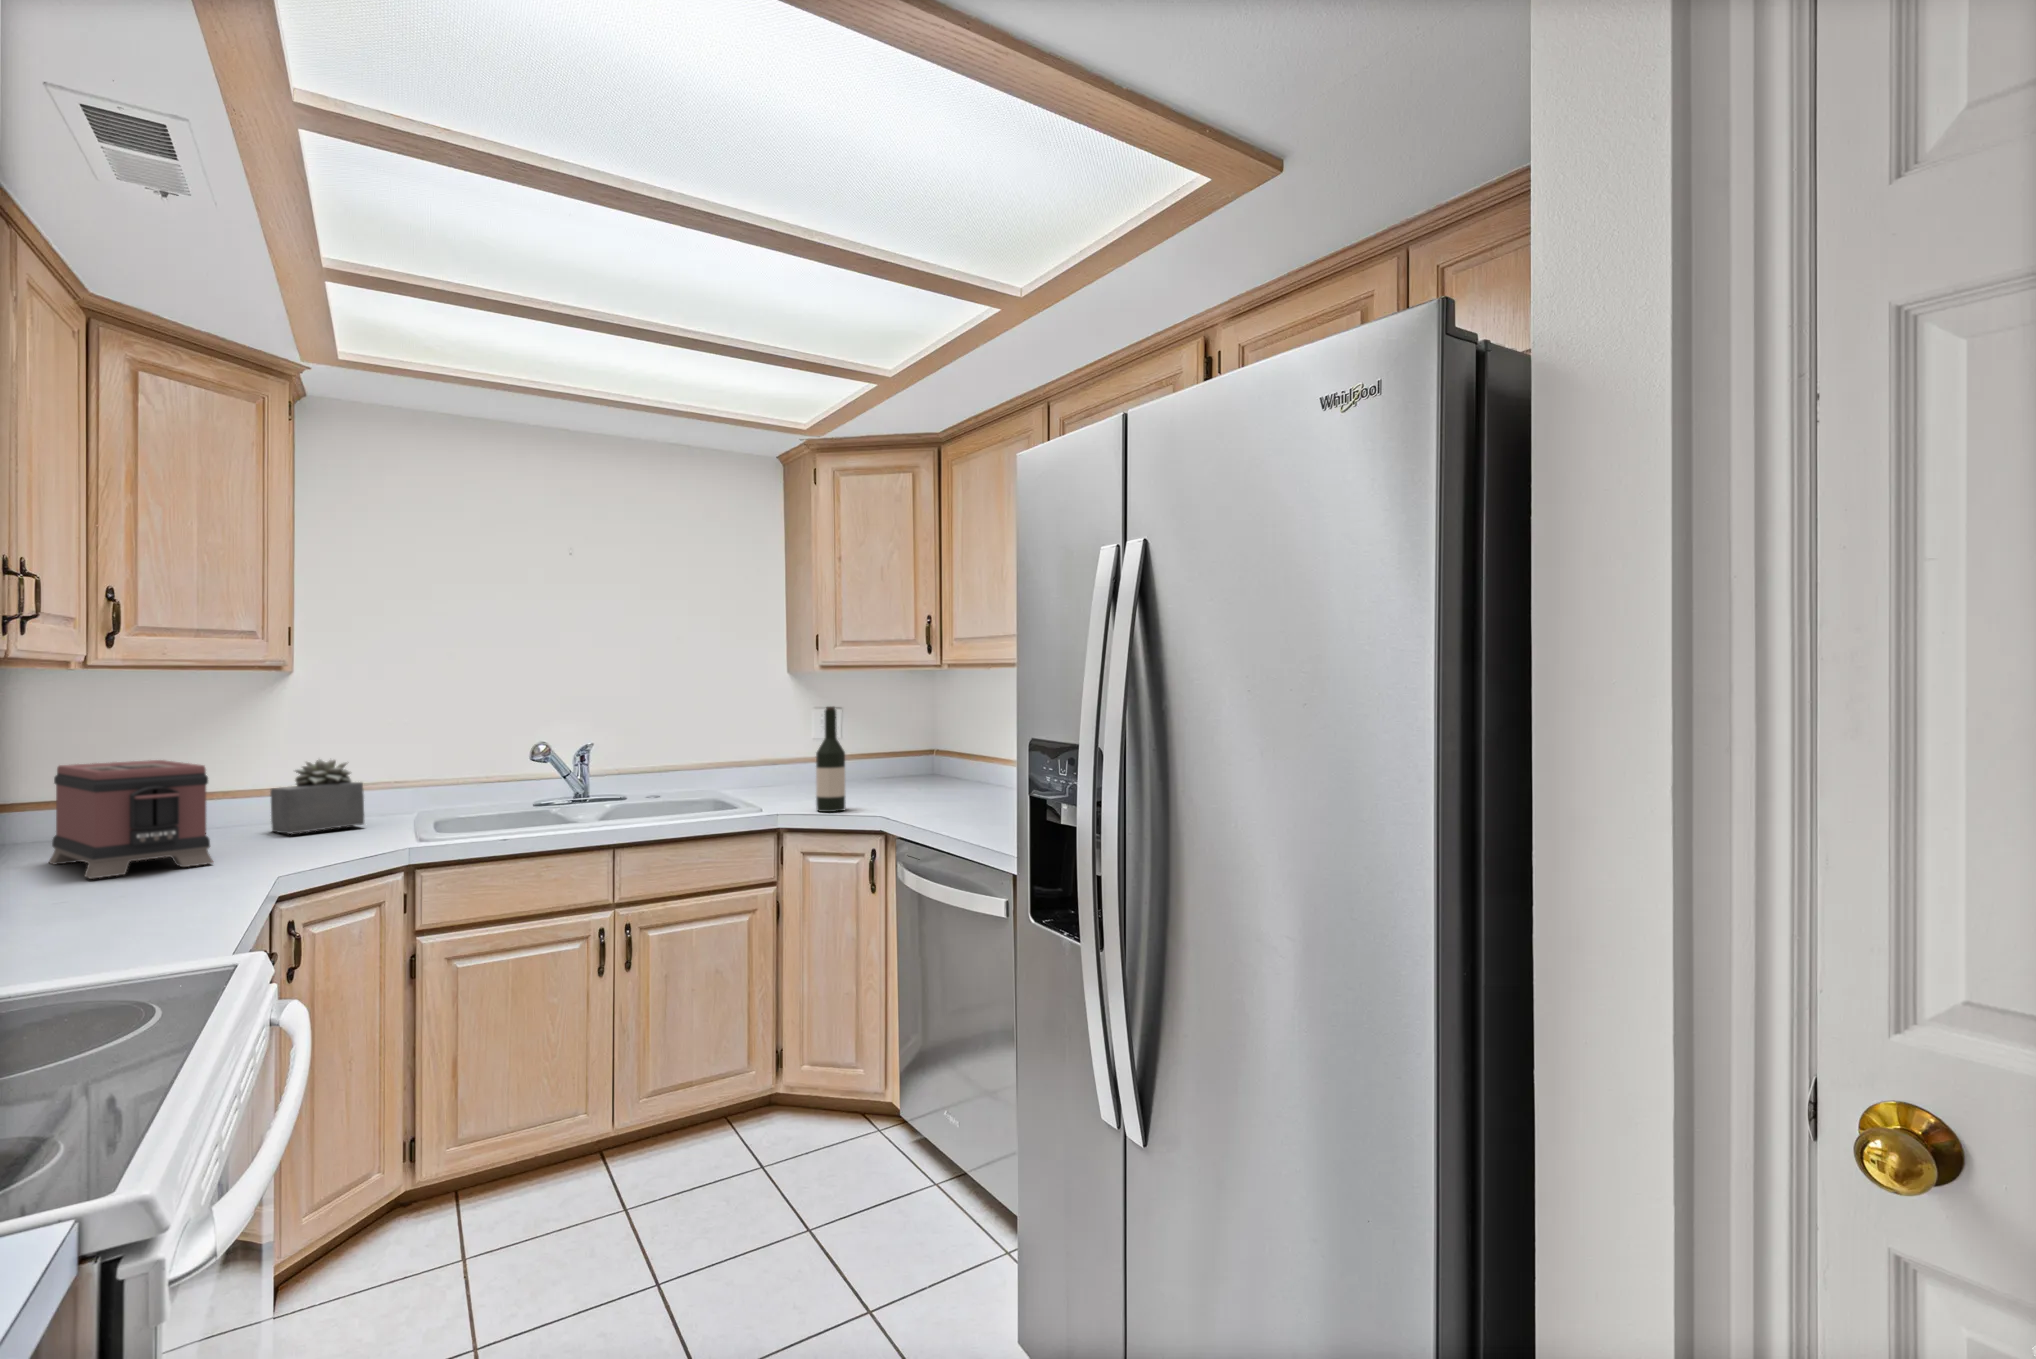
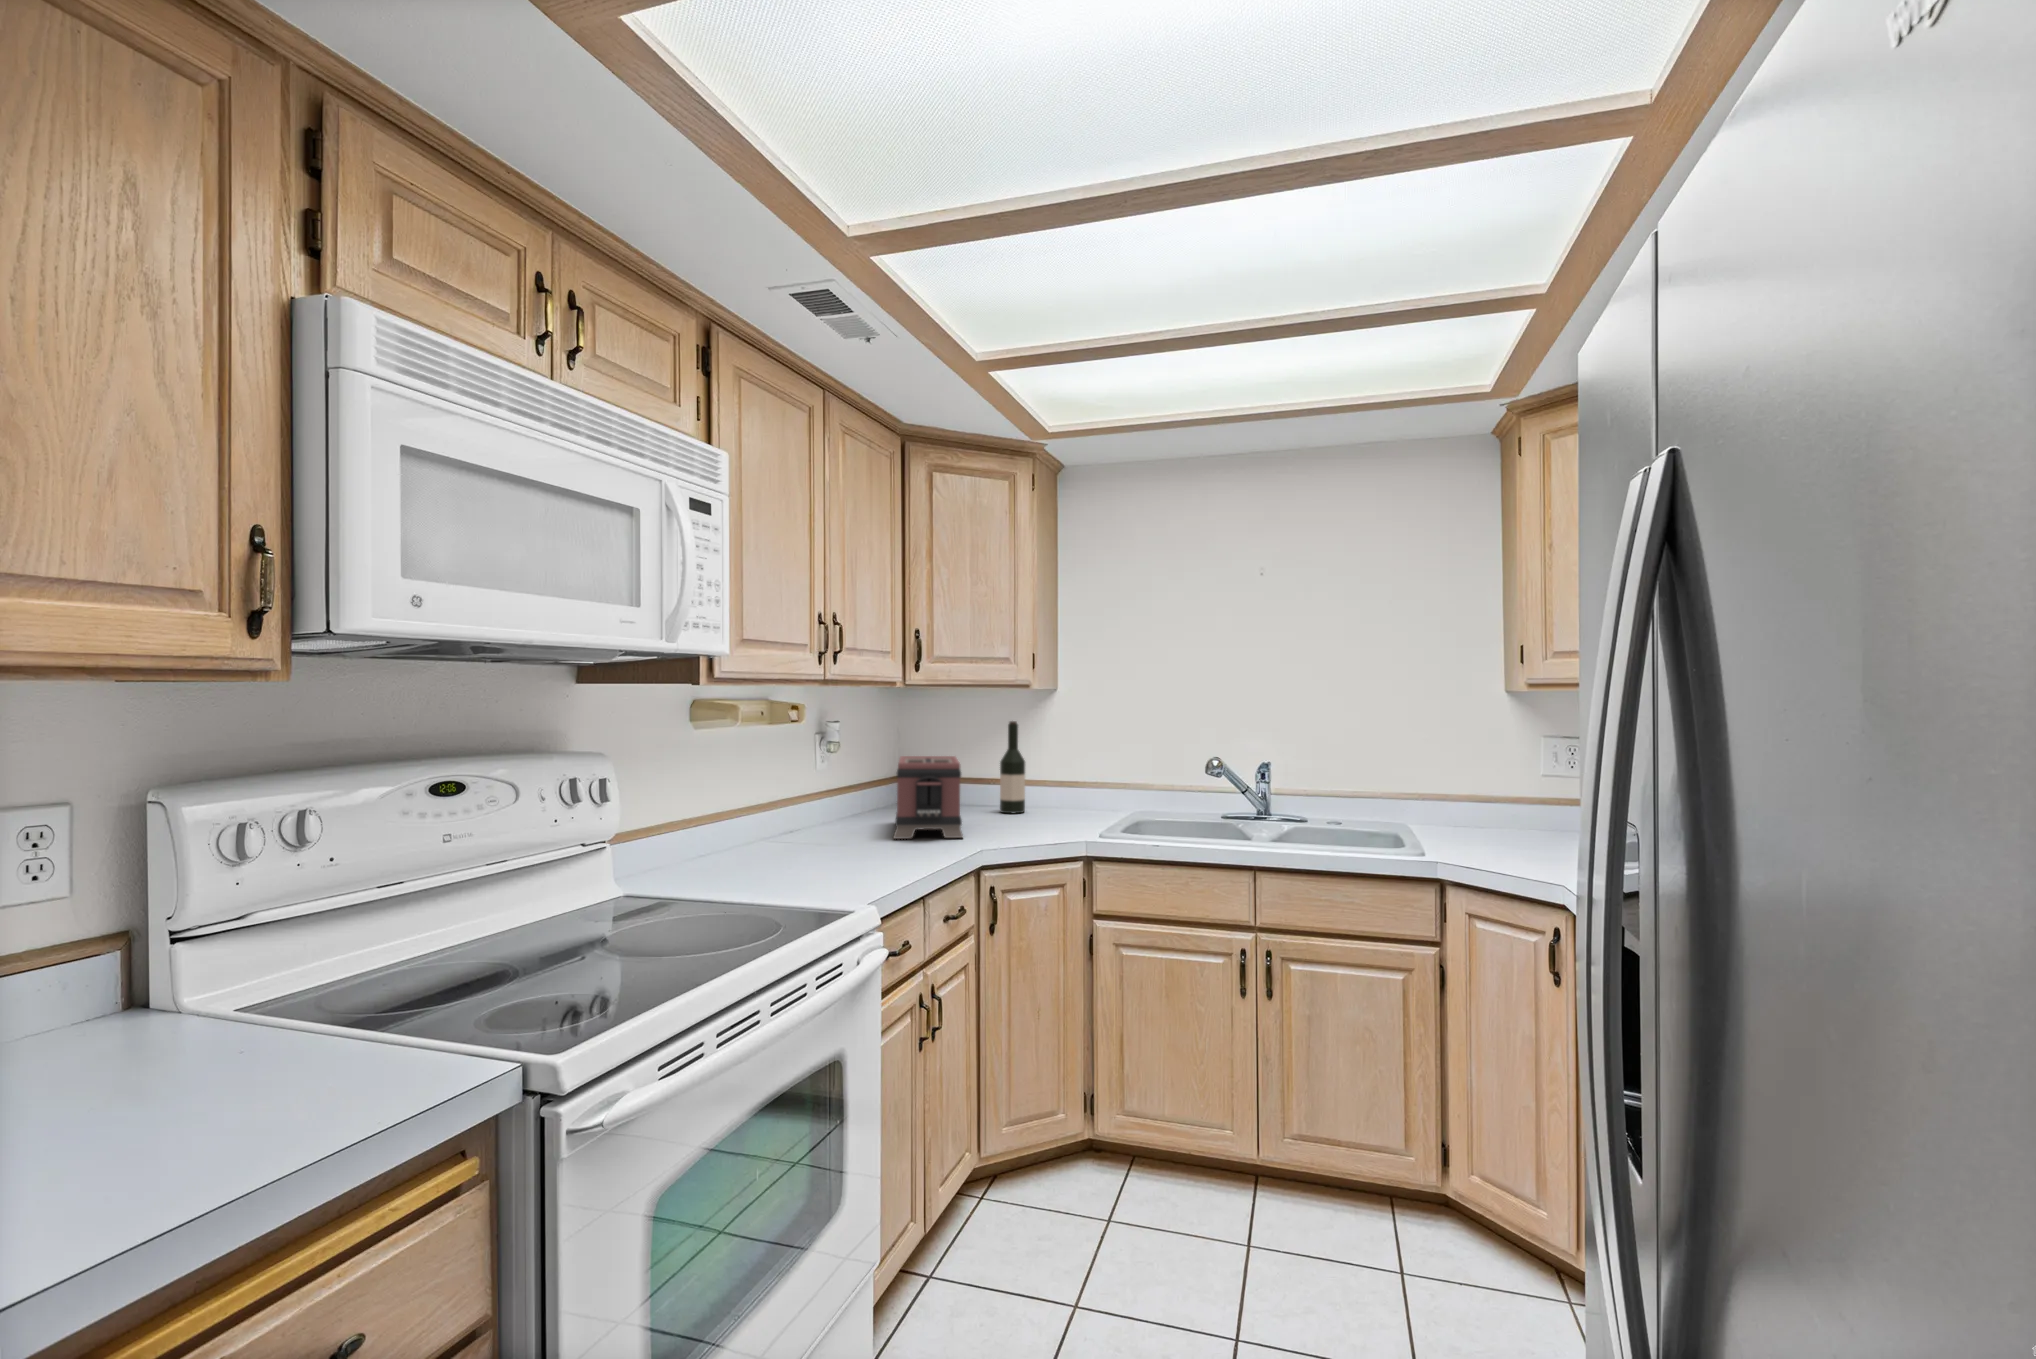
wine bottle: present [816,707,845,812] -> present [1000,721,1025,814]
succulent plant: present [270,759,364,834] -> none [1027,761,1085,820]

